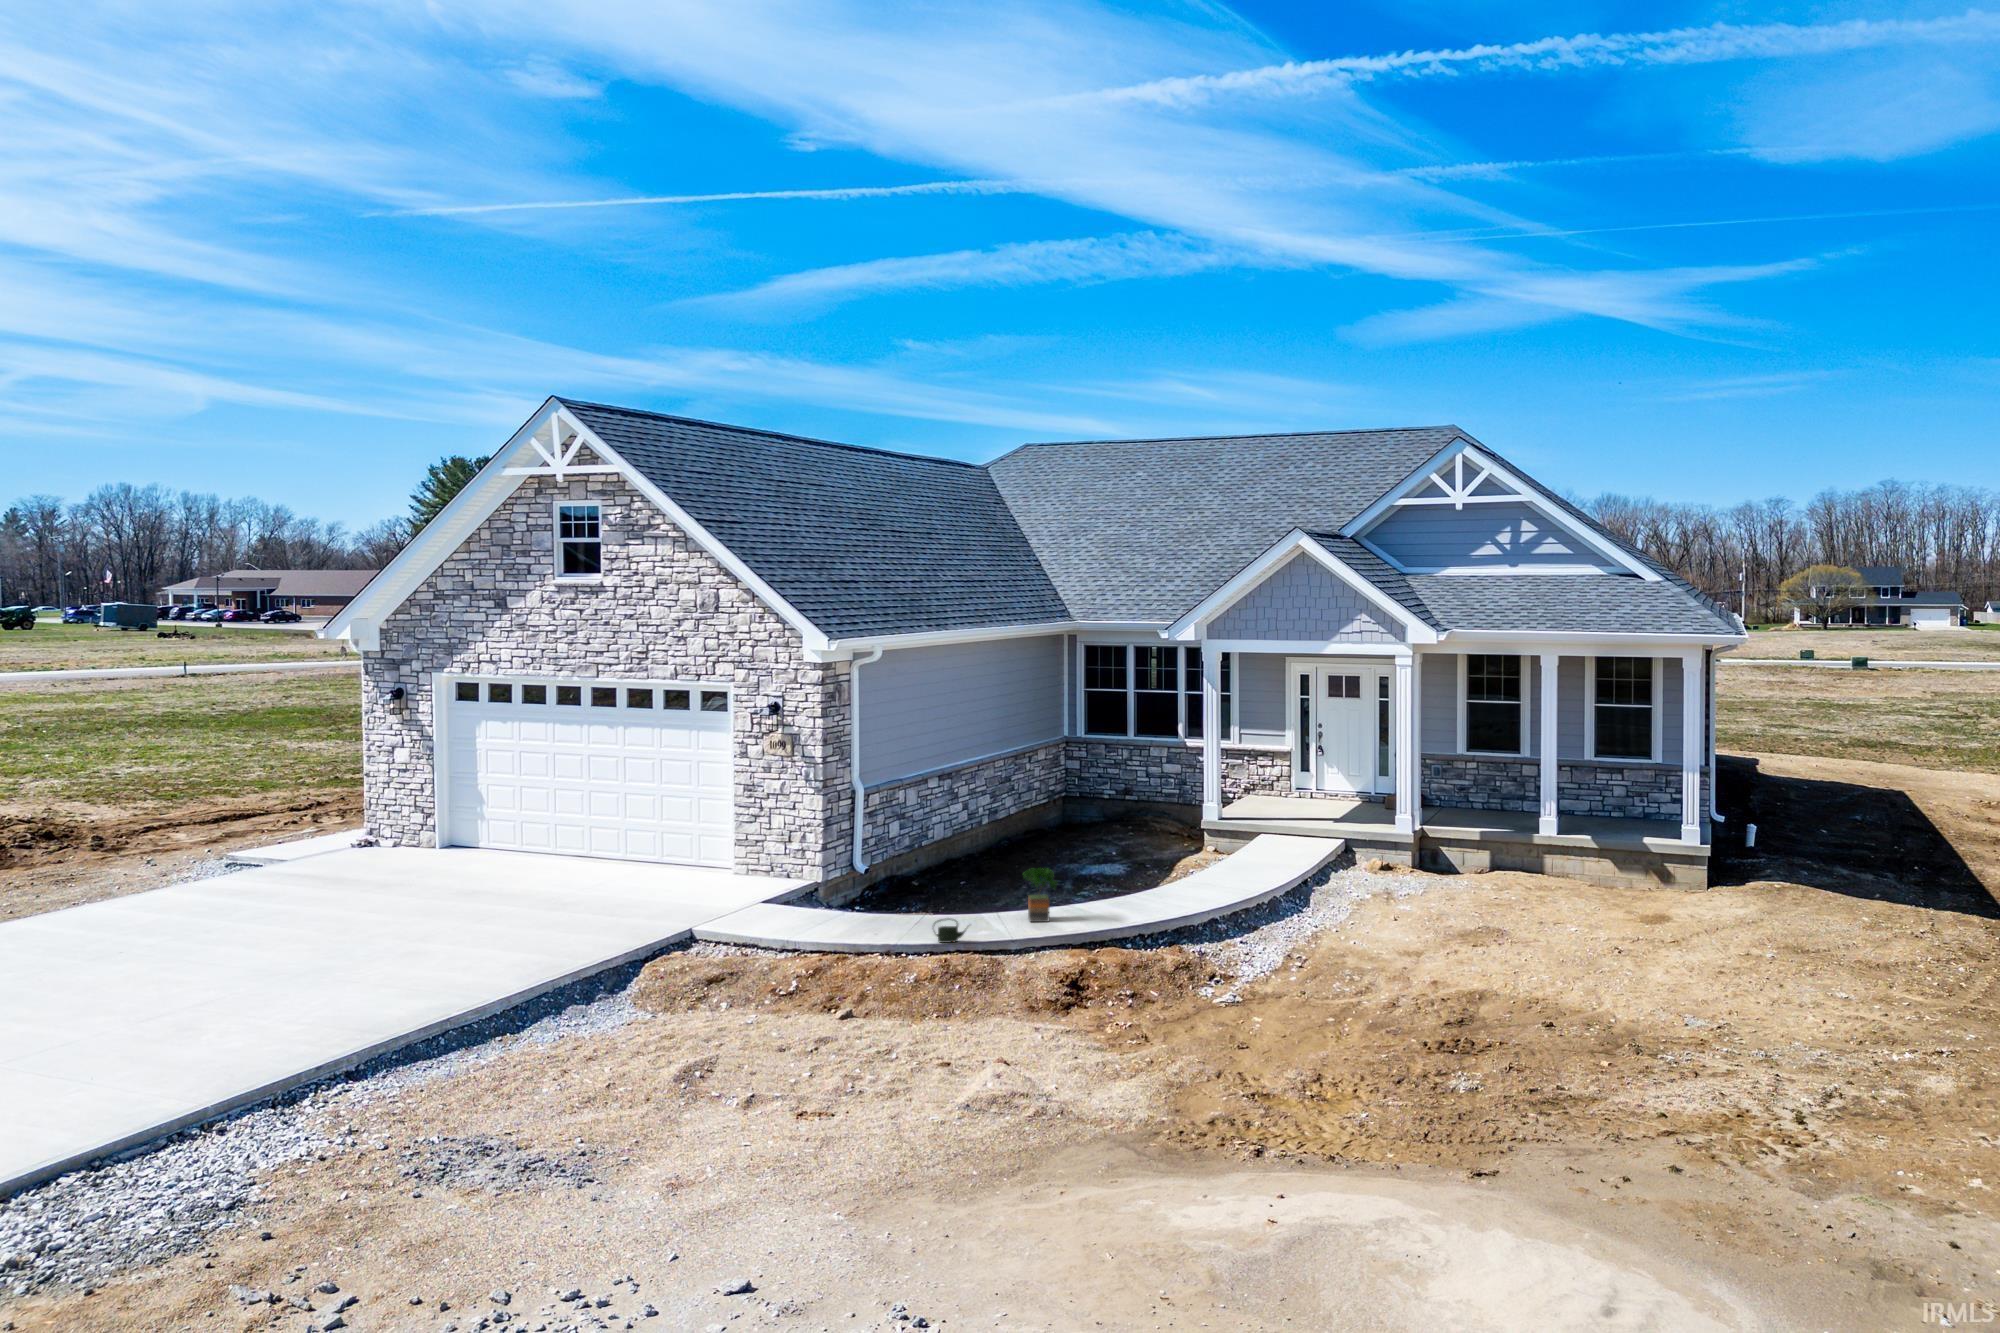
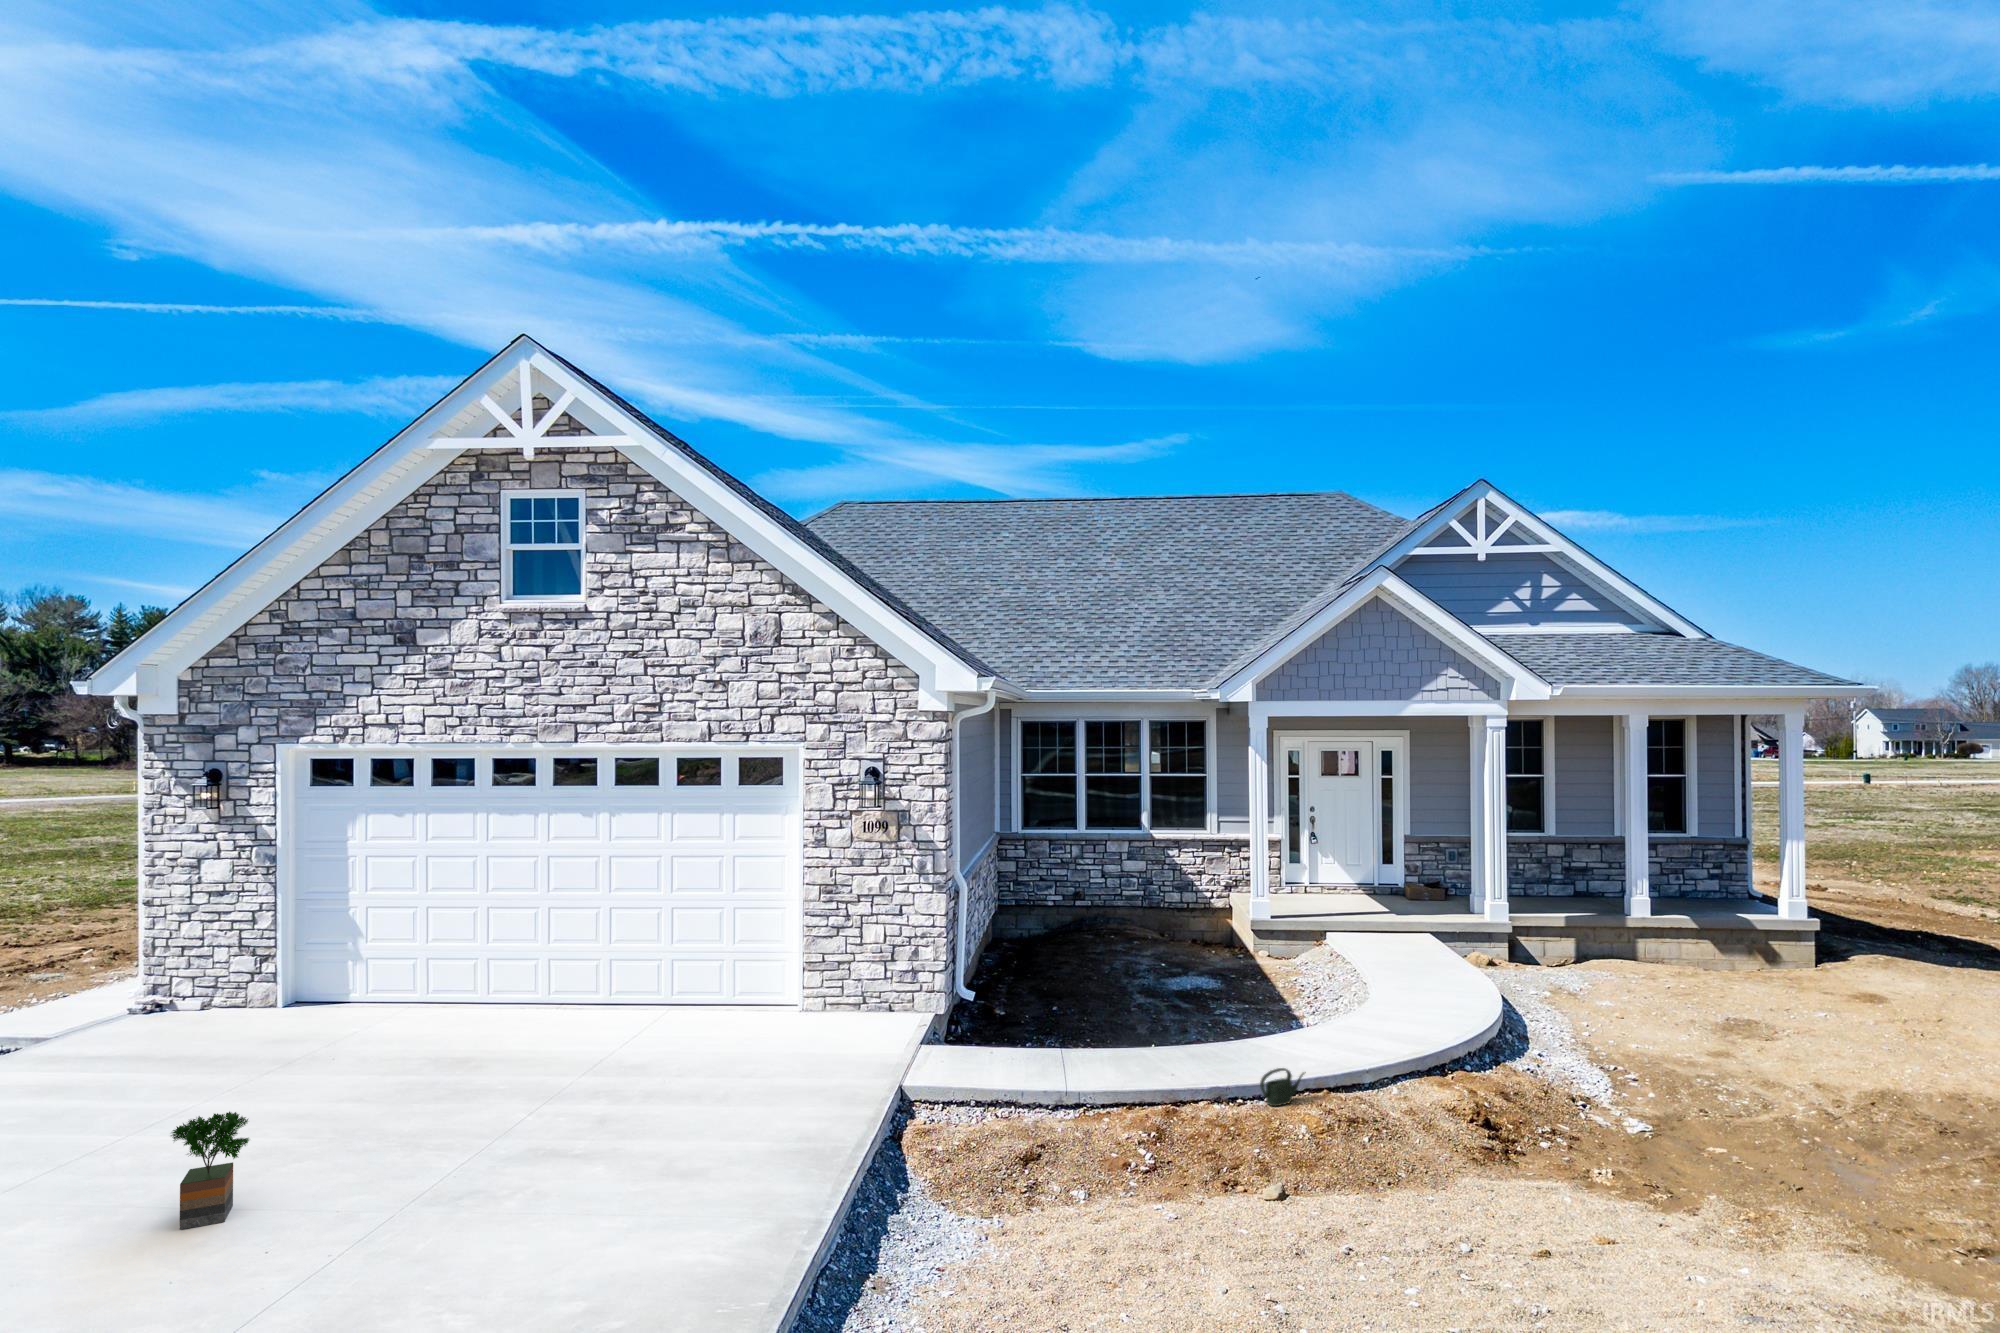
potted tree: present [1023,868,1057,922] -> present [171,1112,249,1230]

